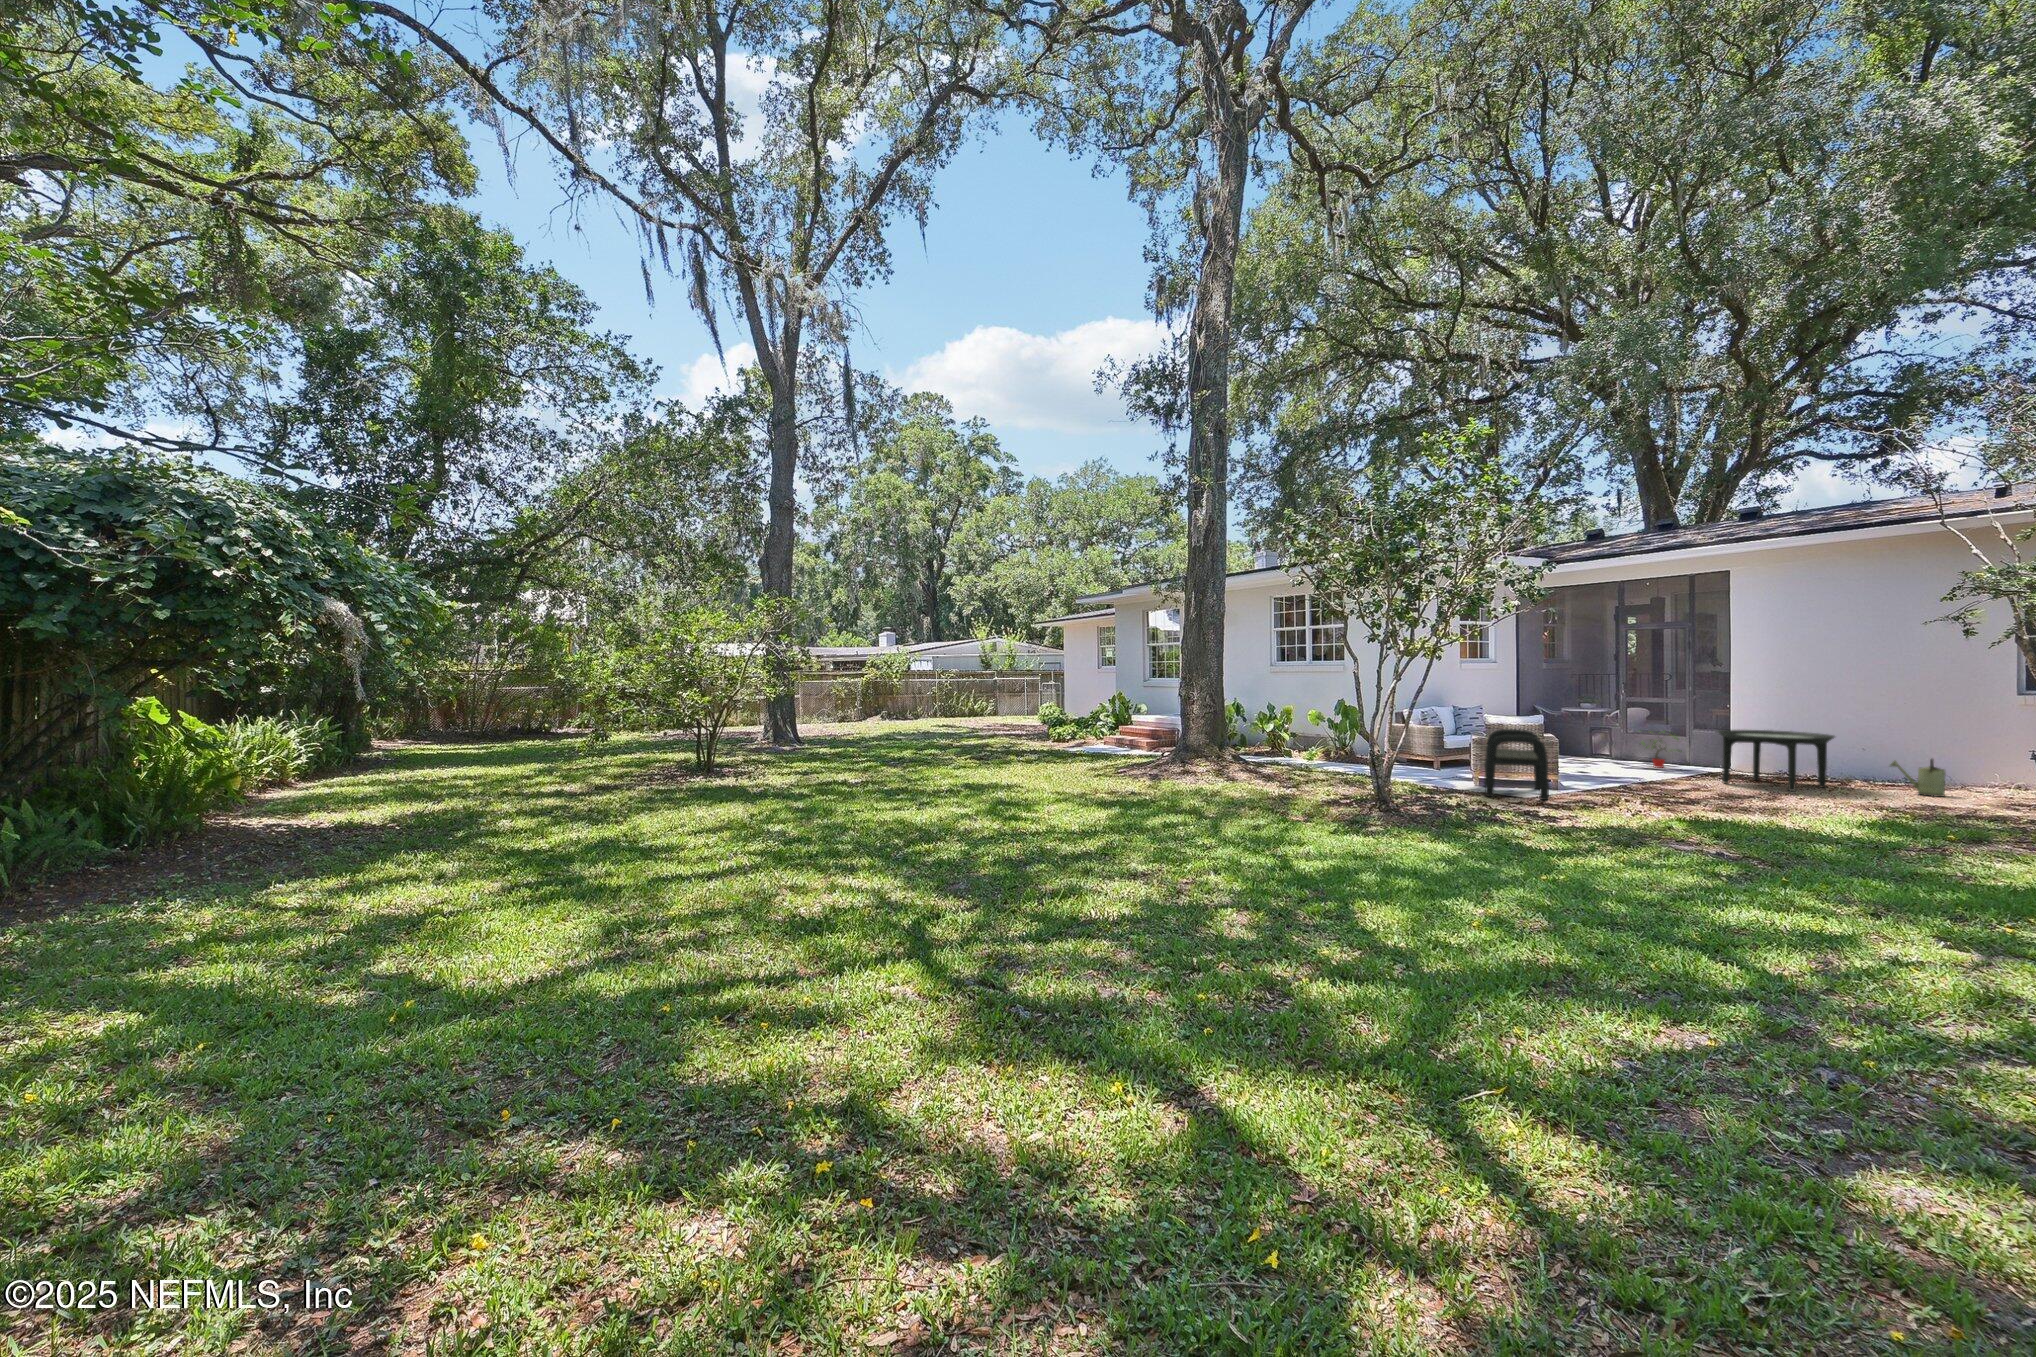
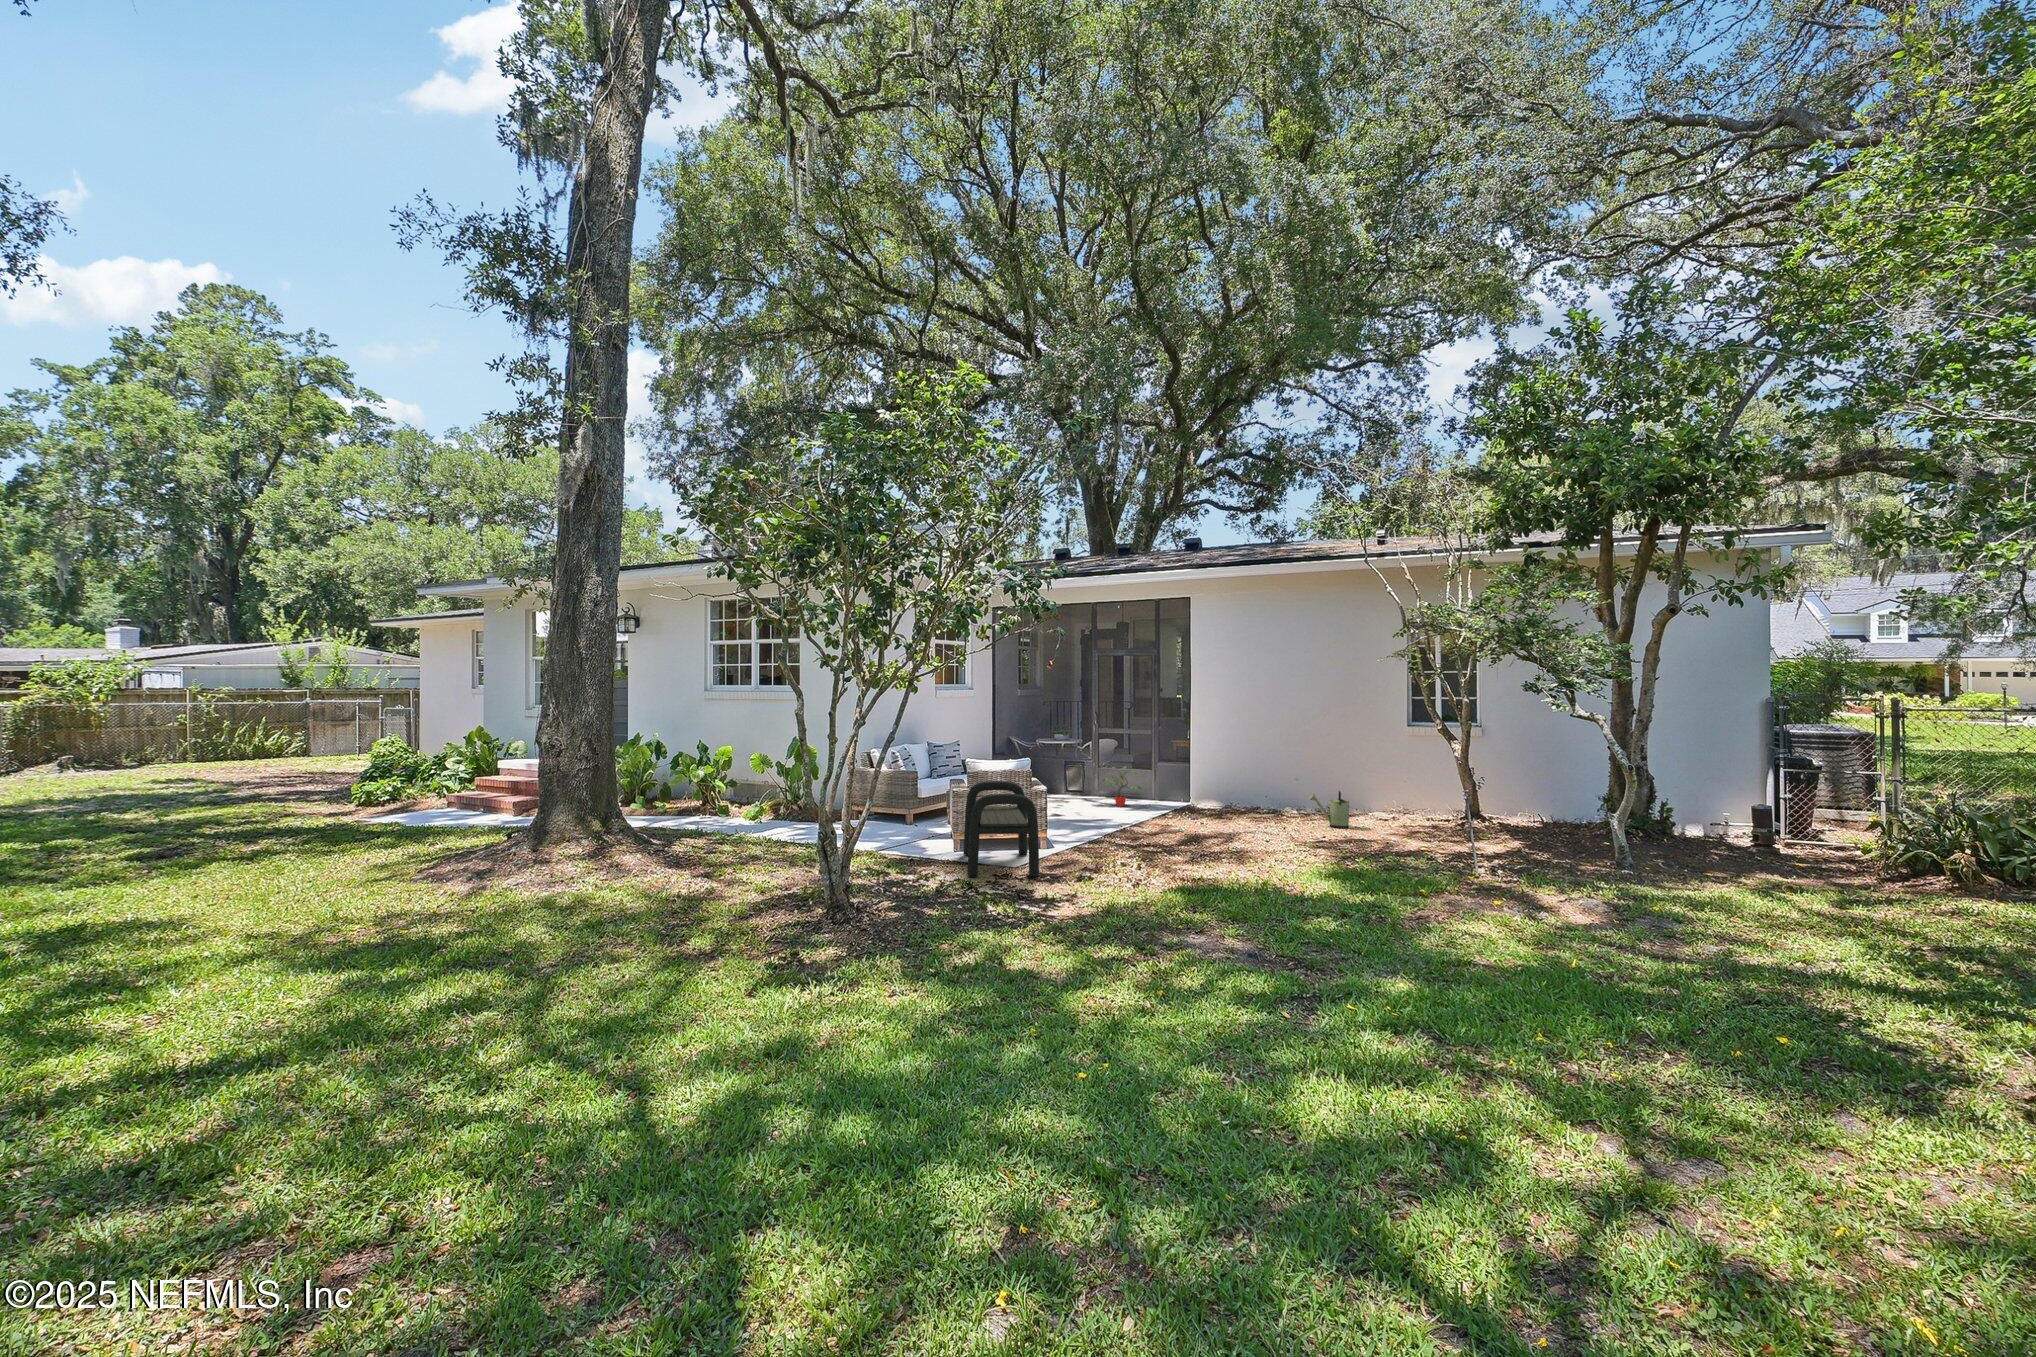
round table: present [1718,730,1835,791] -> none [1177,766,1273,832]

